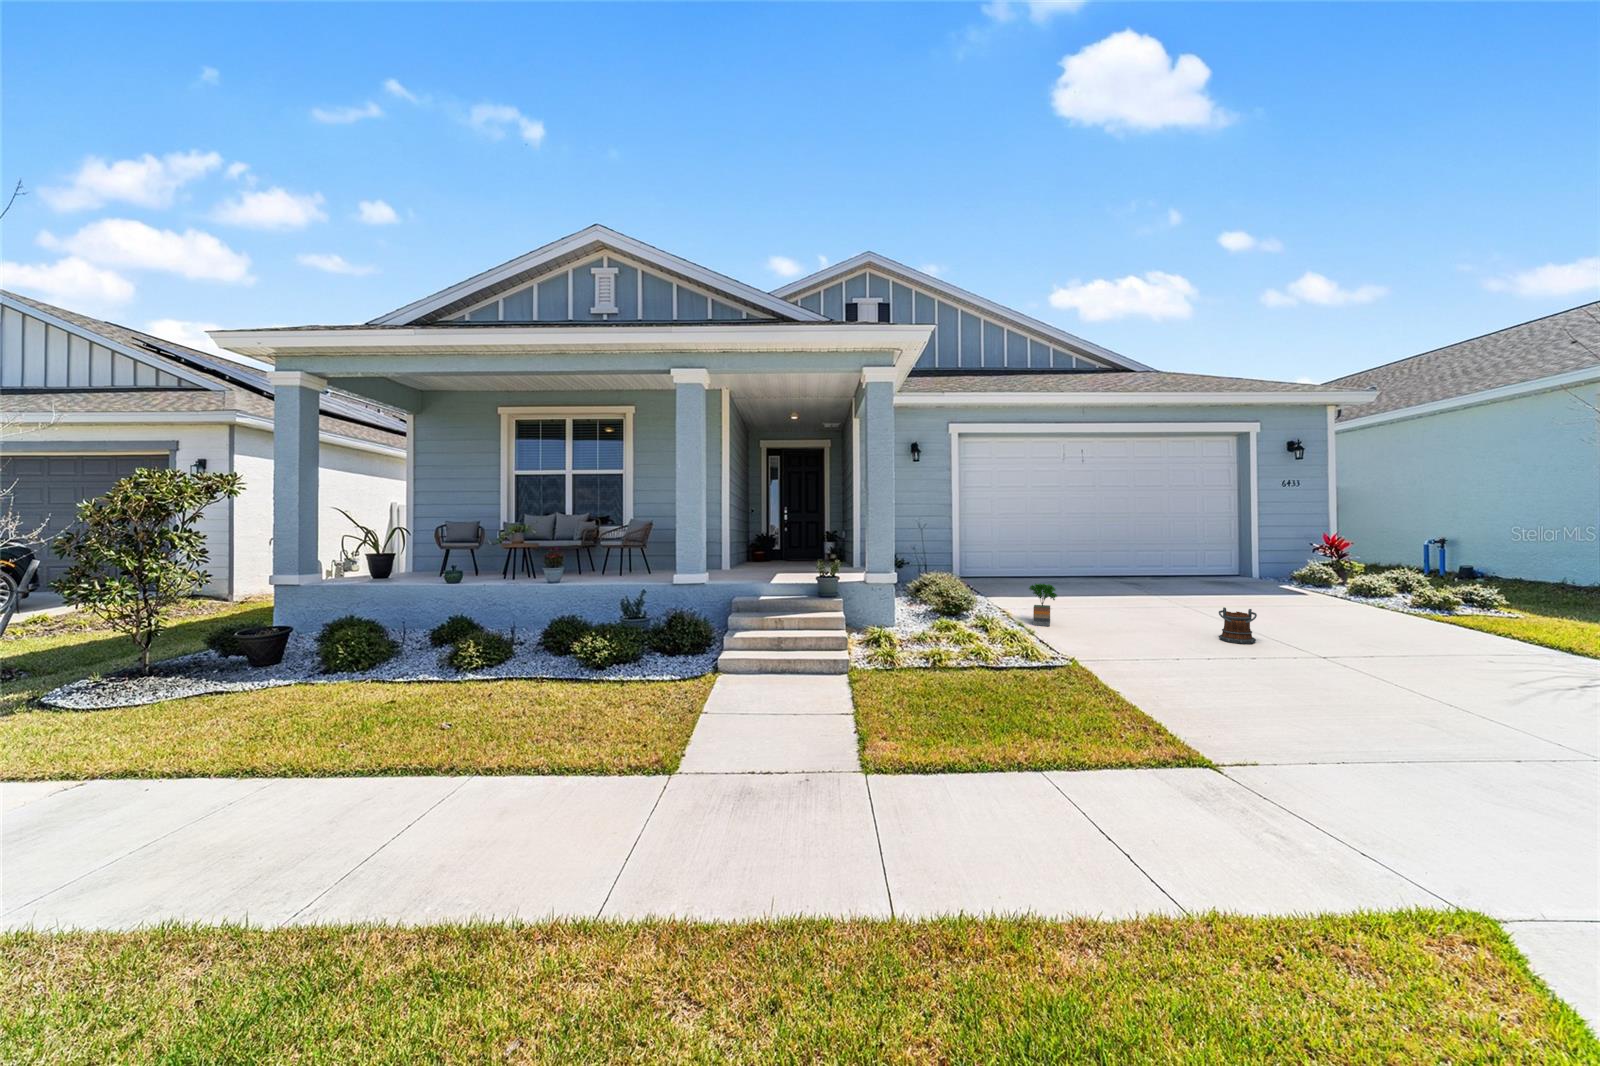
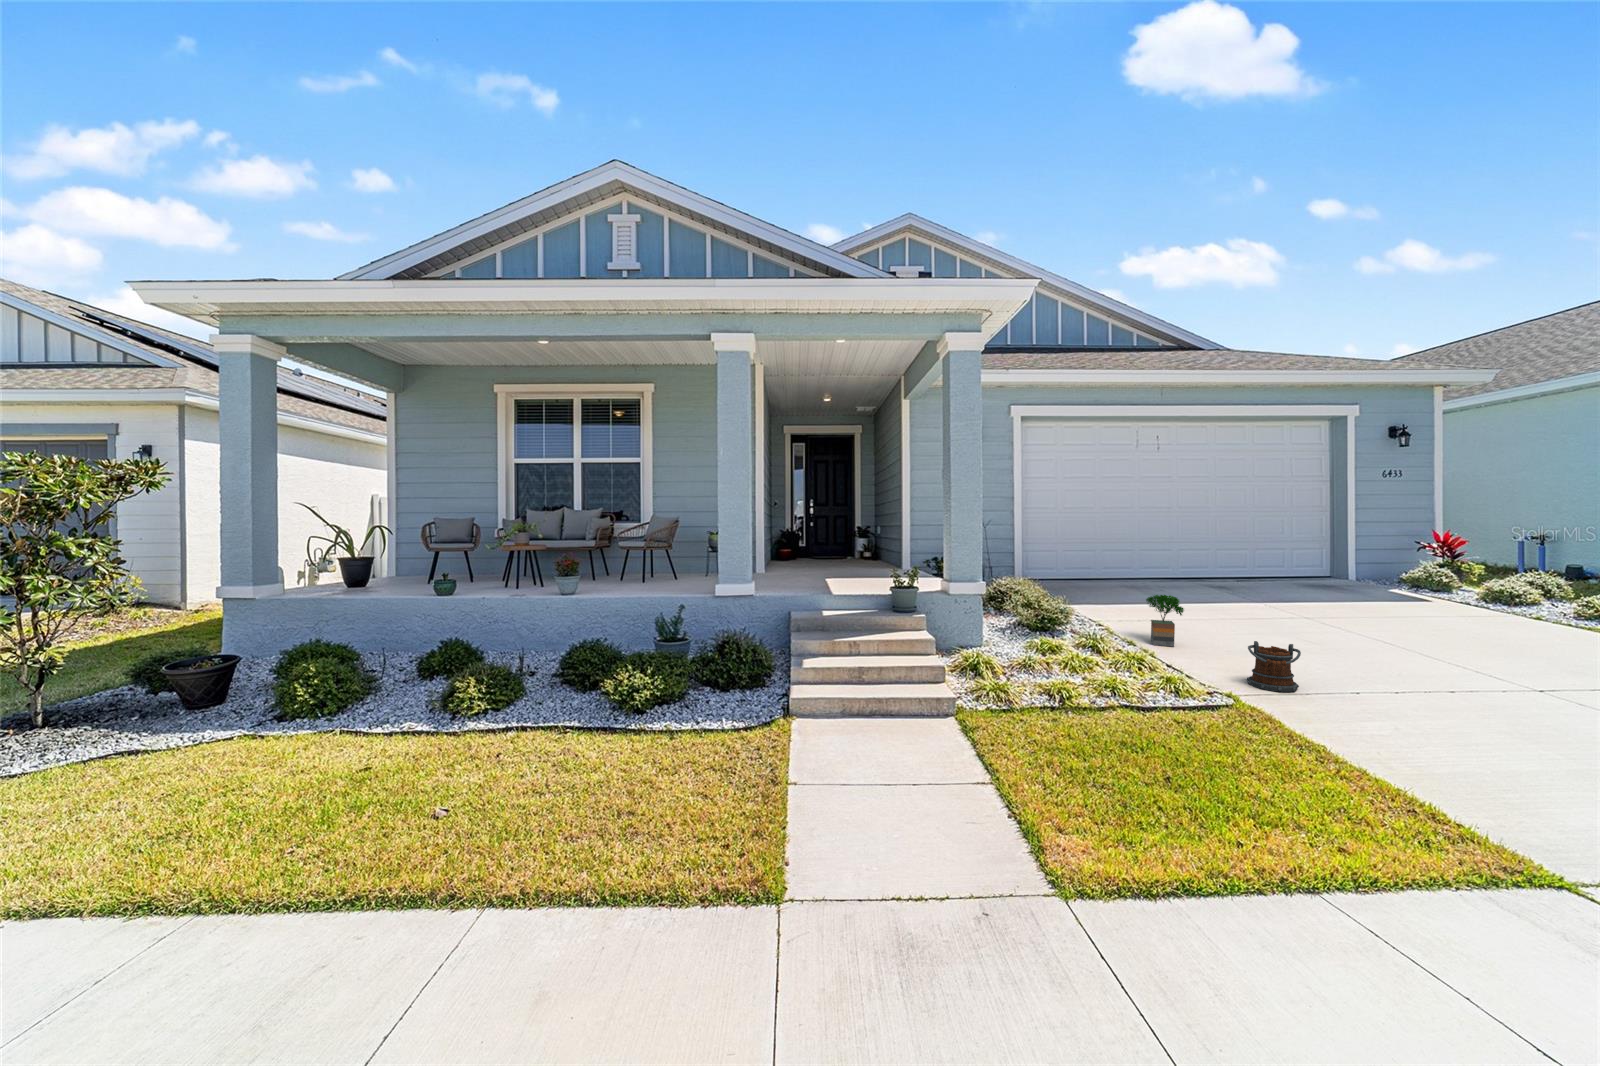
bucket: present [1219,607,1257,644] -> present [1247,641,1301,692]

